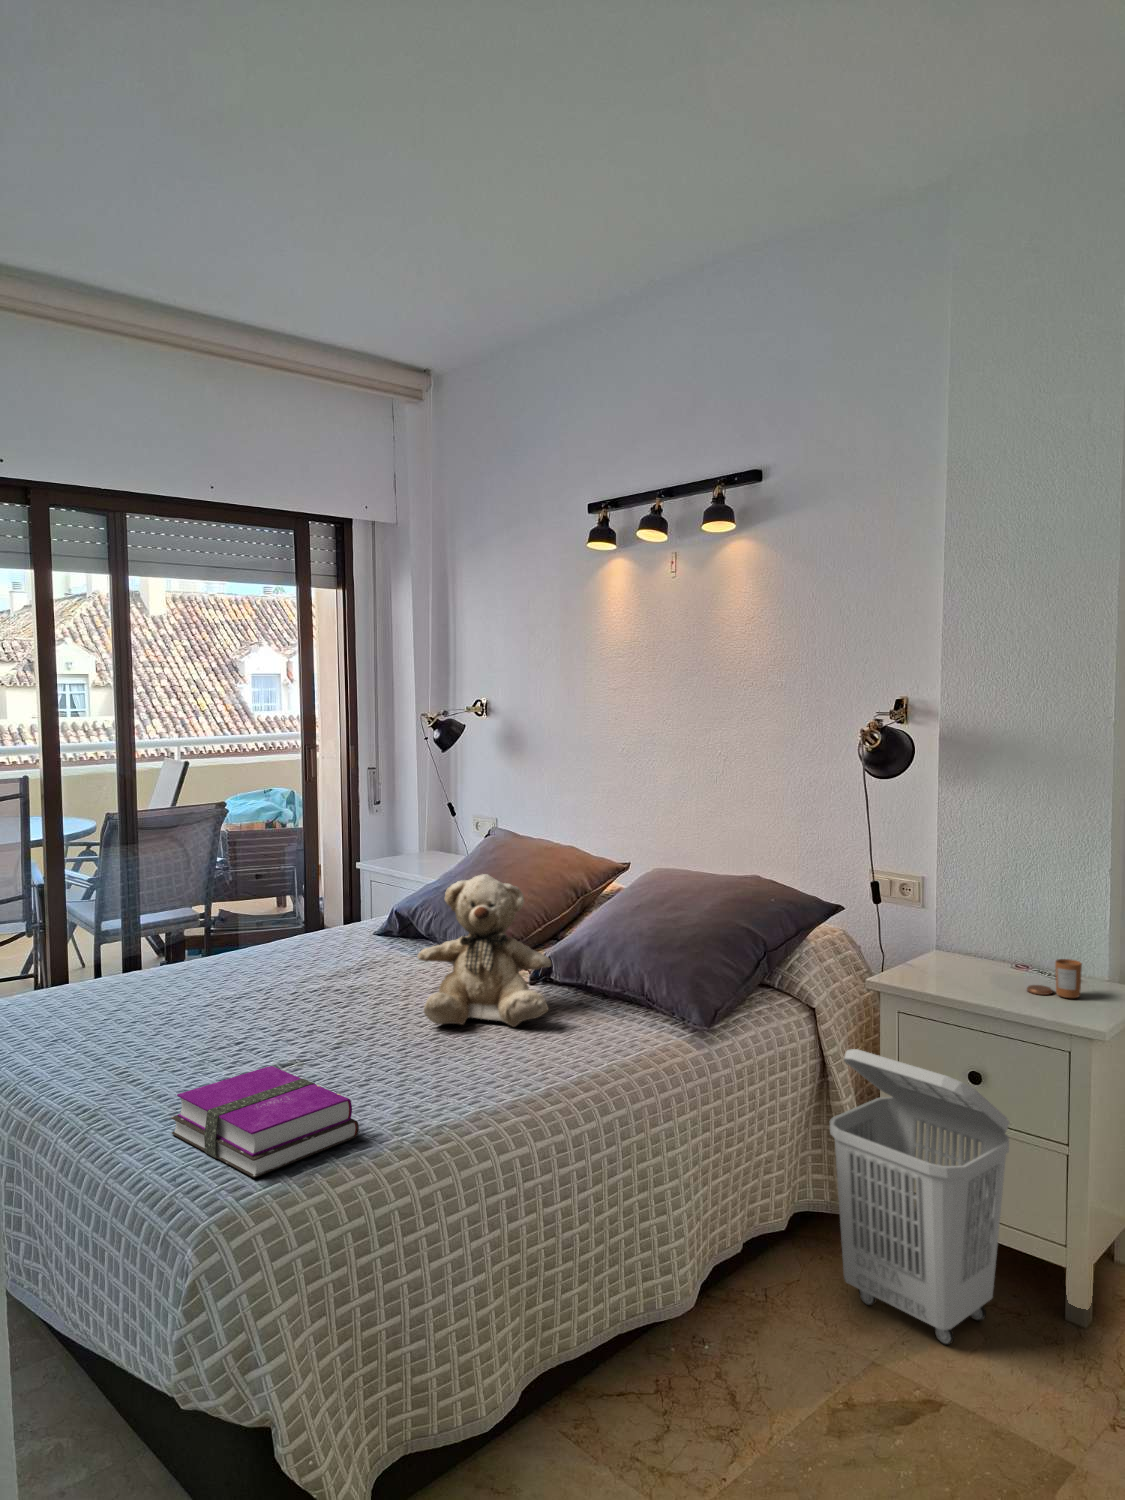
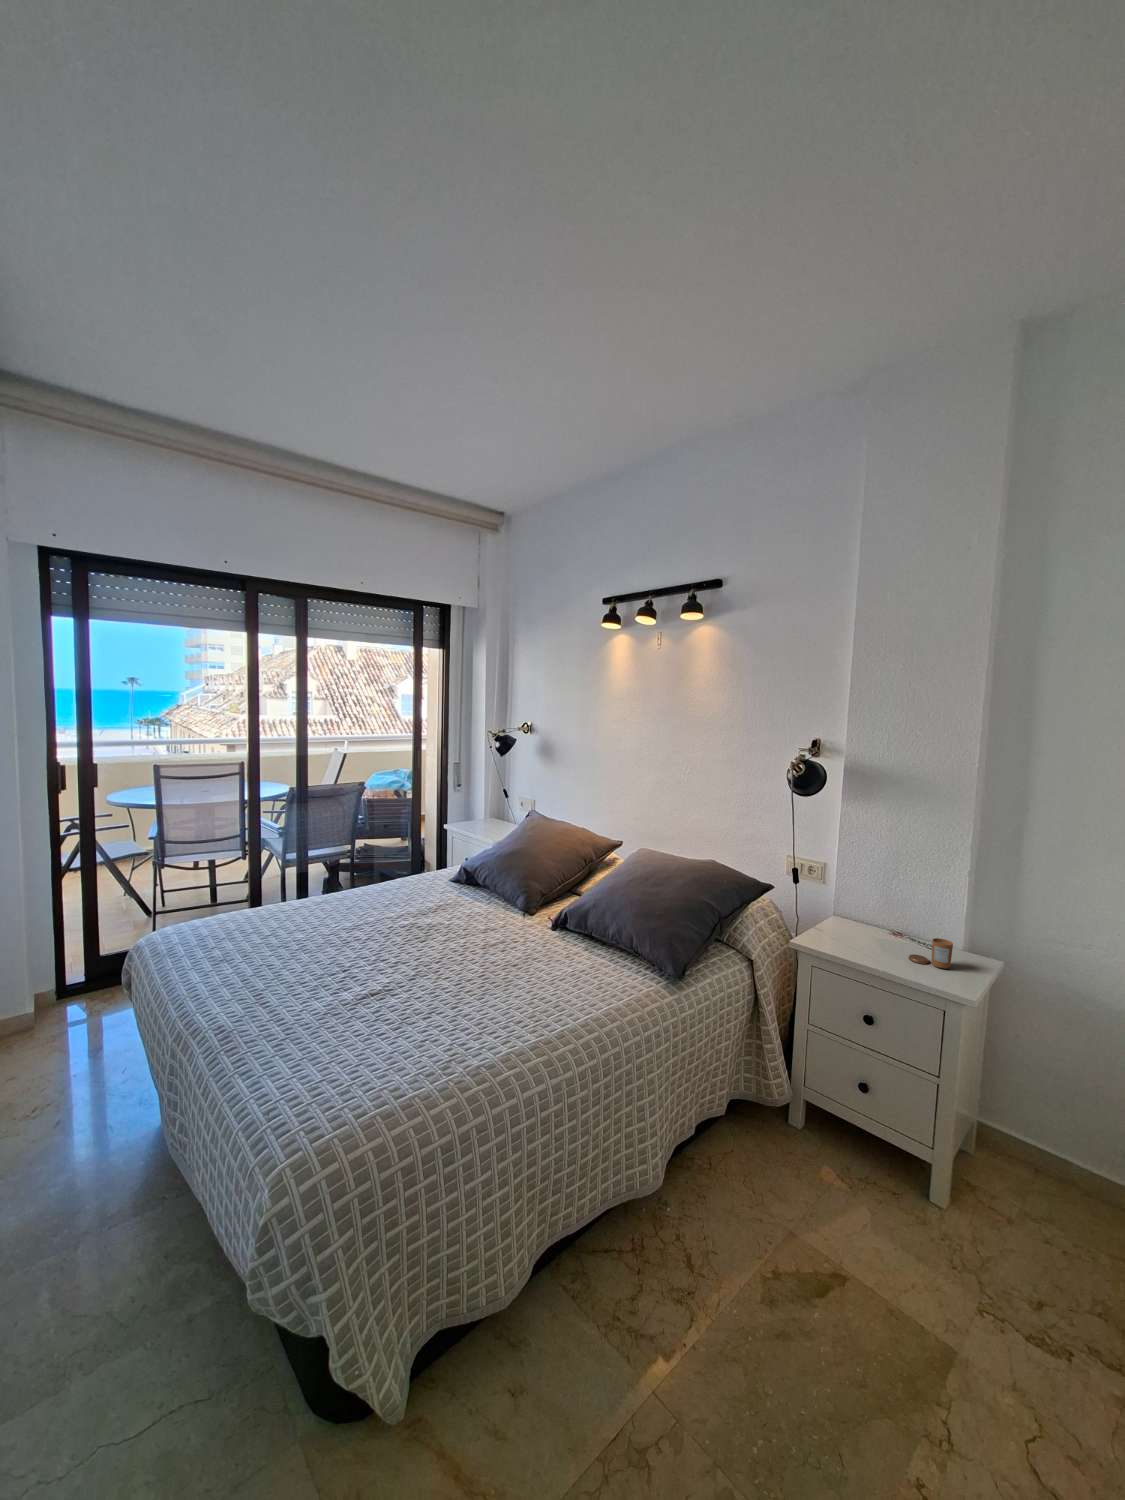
teddy bear: present [417,874,551,1027] -> none [475,854,568,966]
laundry basket: present [830,1049,1010,1345] -> none [764,998,901,1226]
hardback book: present [171,1066,359,1178] -> none [275,1007,417,1122]

